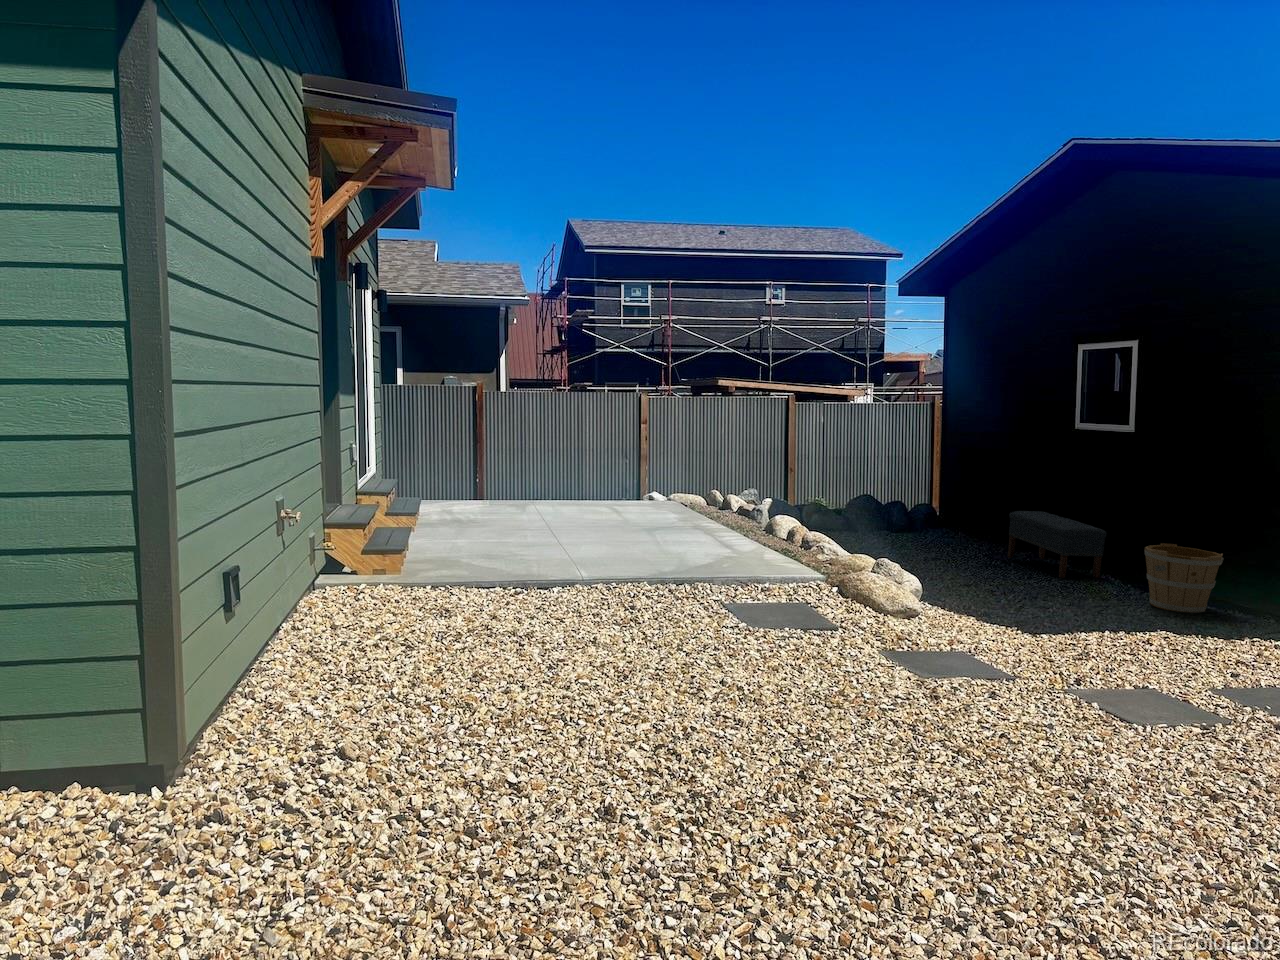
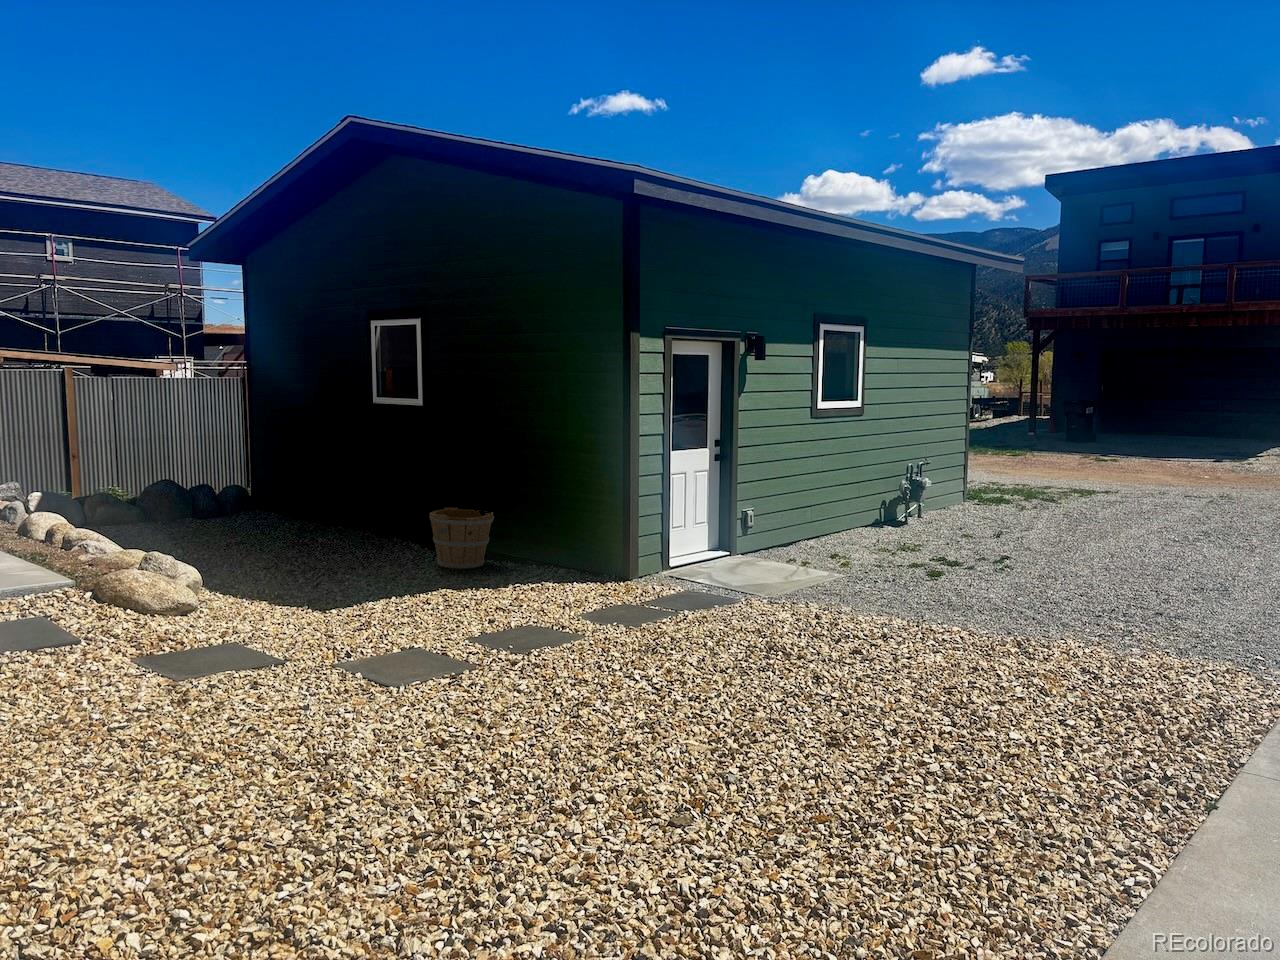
bench: present [1008,511,1107,578] -> none [315,486,403,551]

